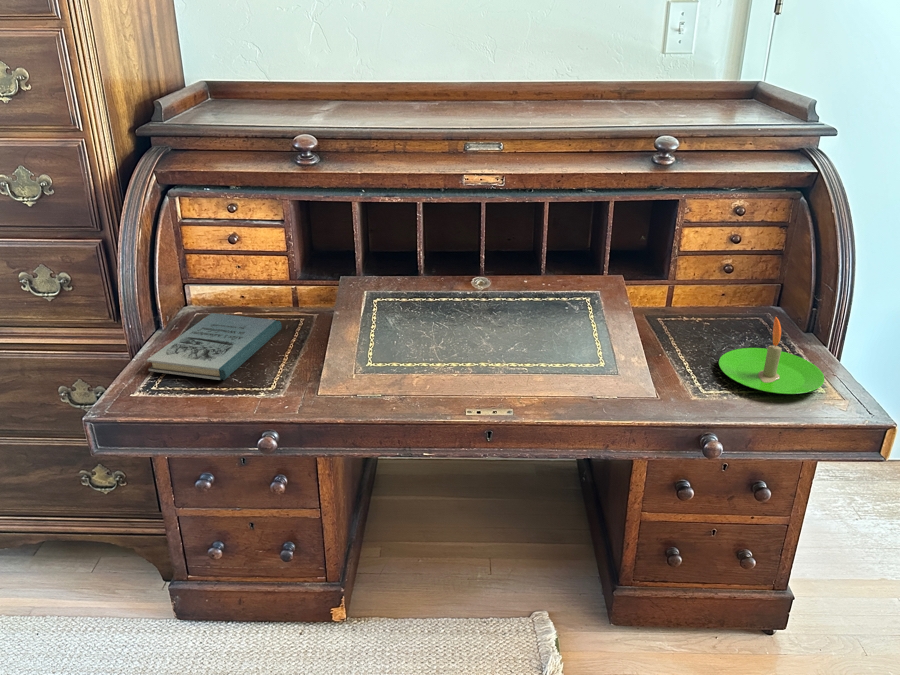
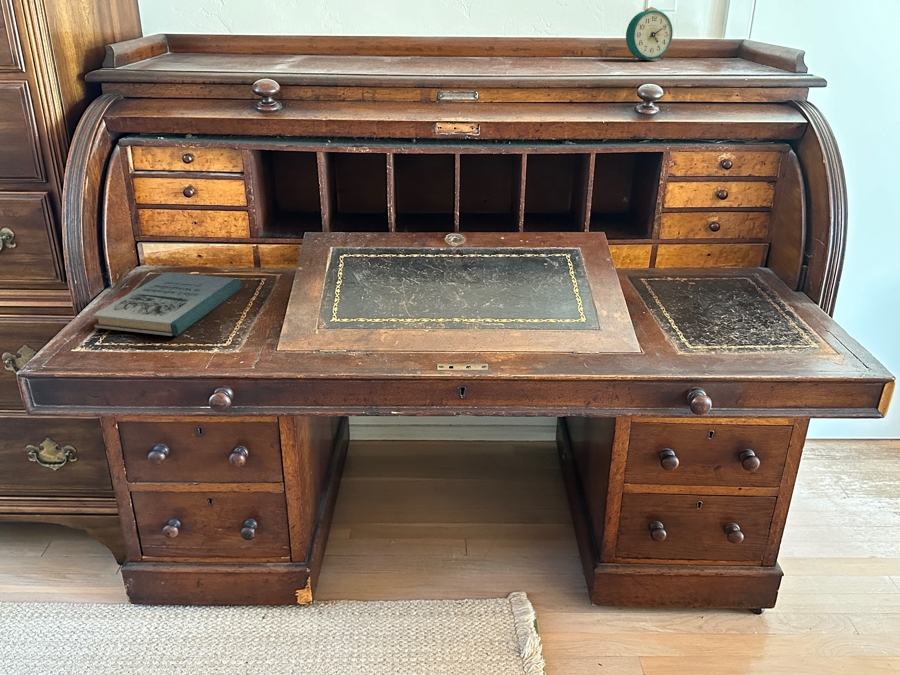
alarm clock: none [644,56,689,106] -> present [626,7,673,60]
candle: present [719,317,824,394] -> none [706,267,817,347]

